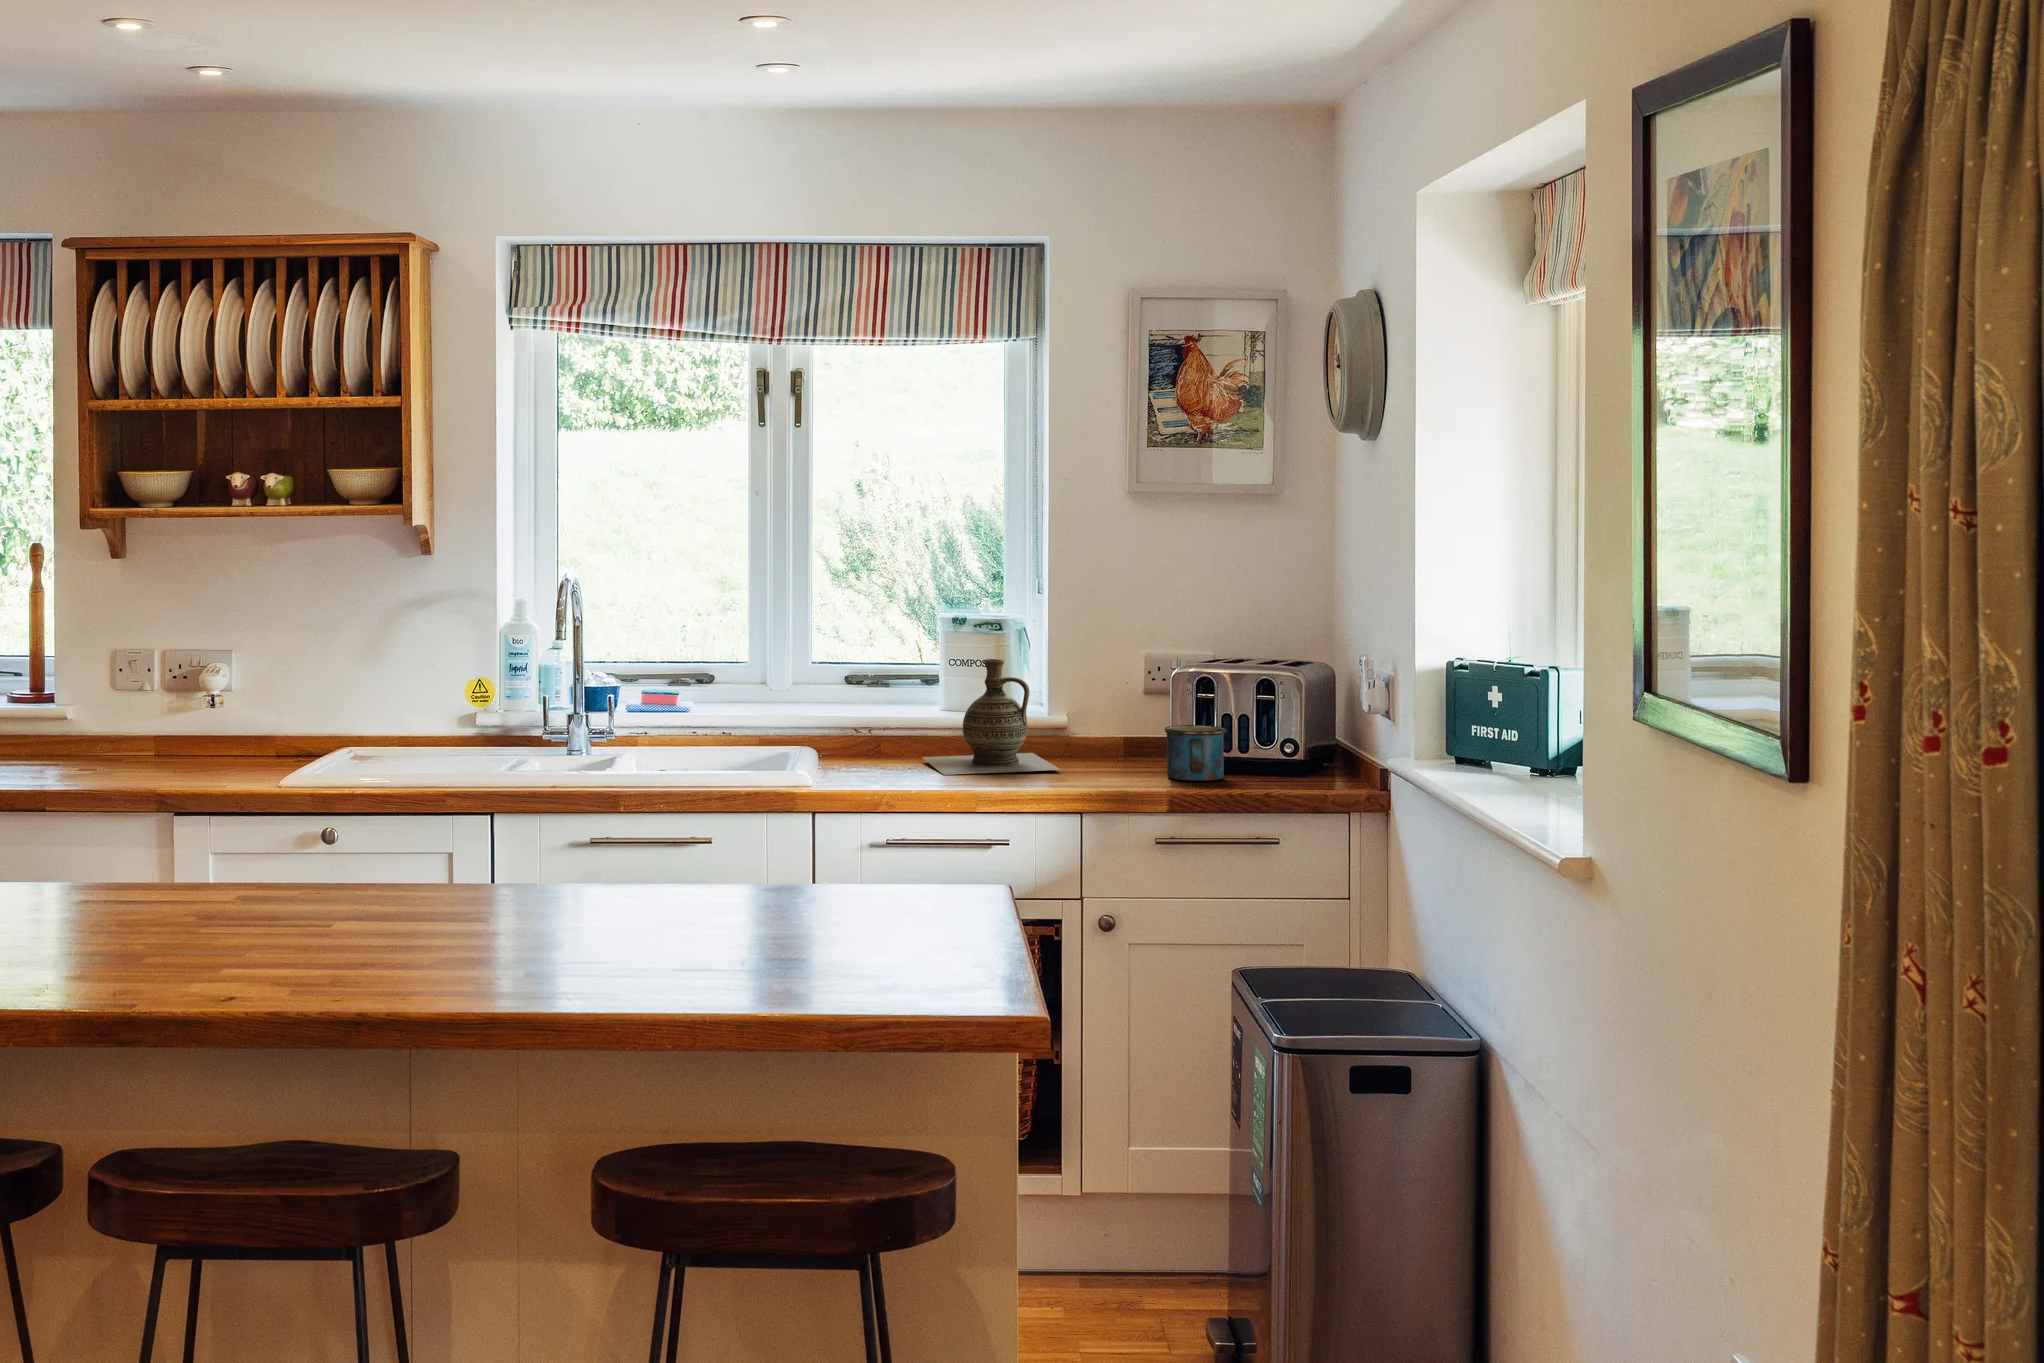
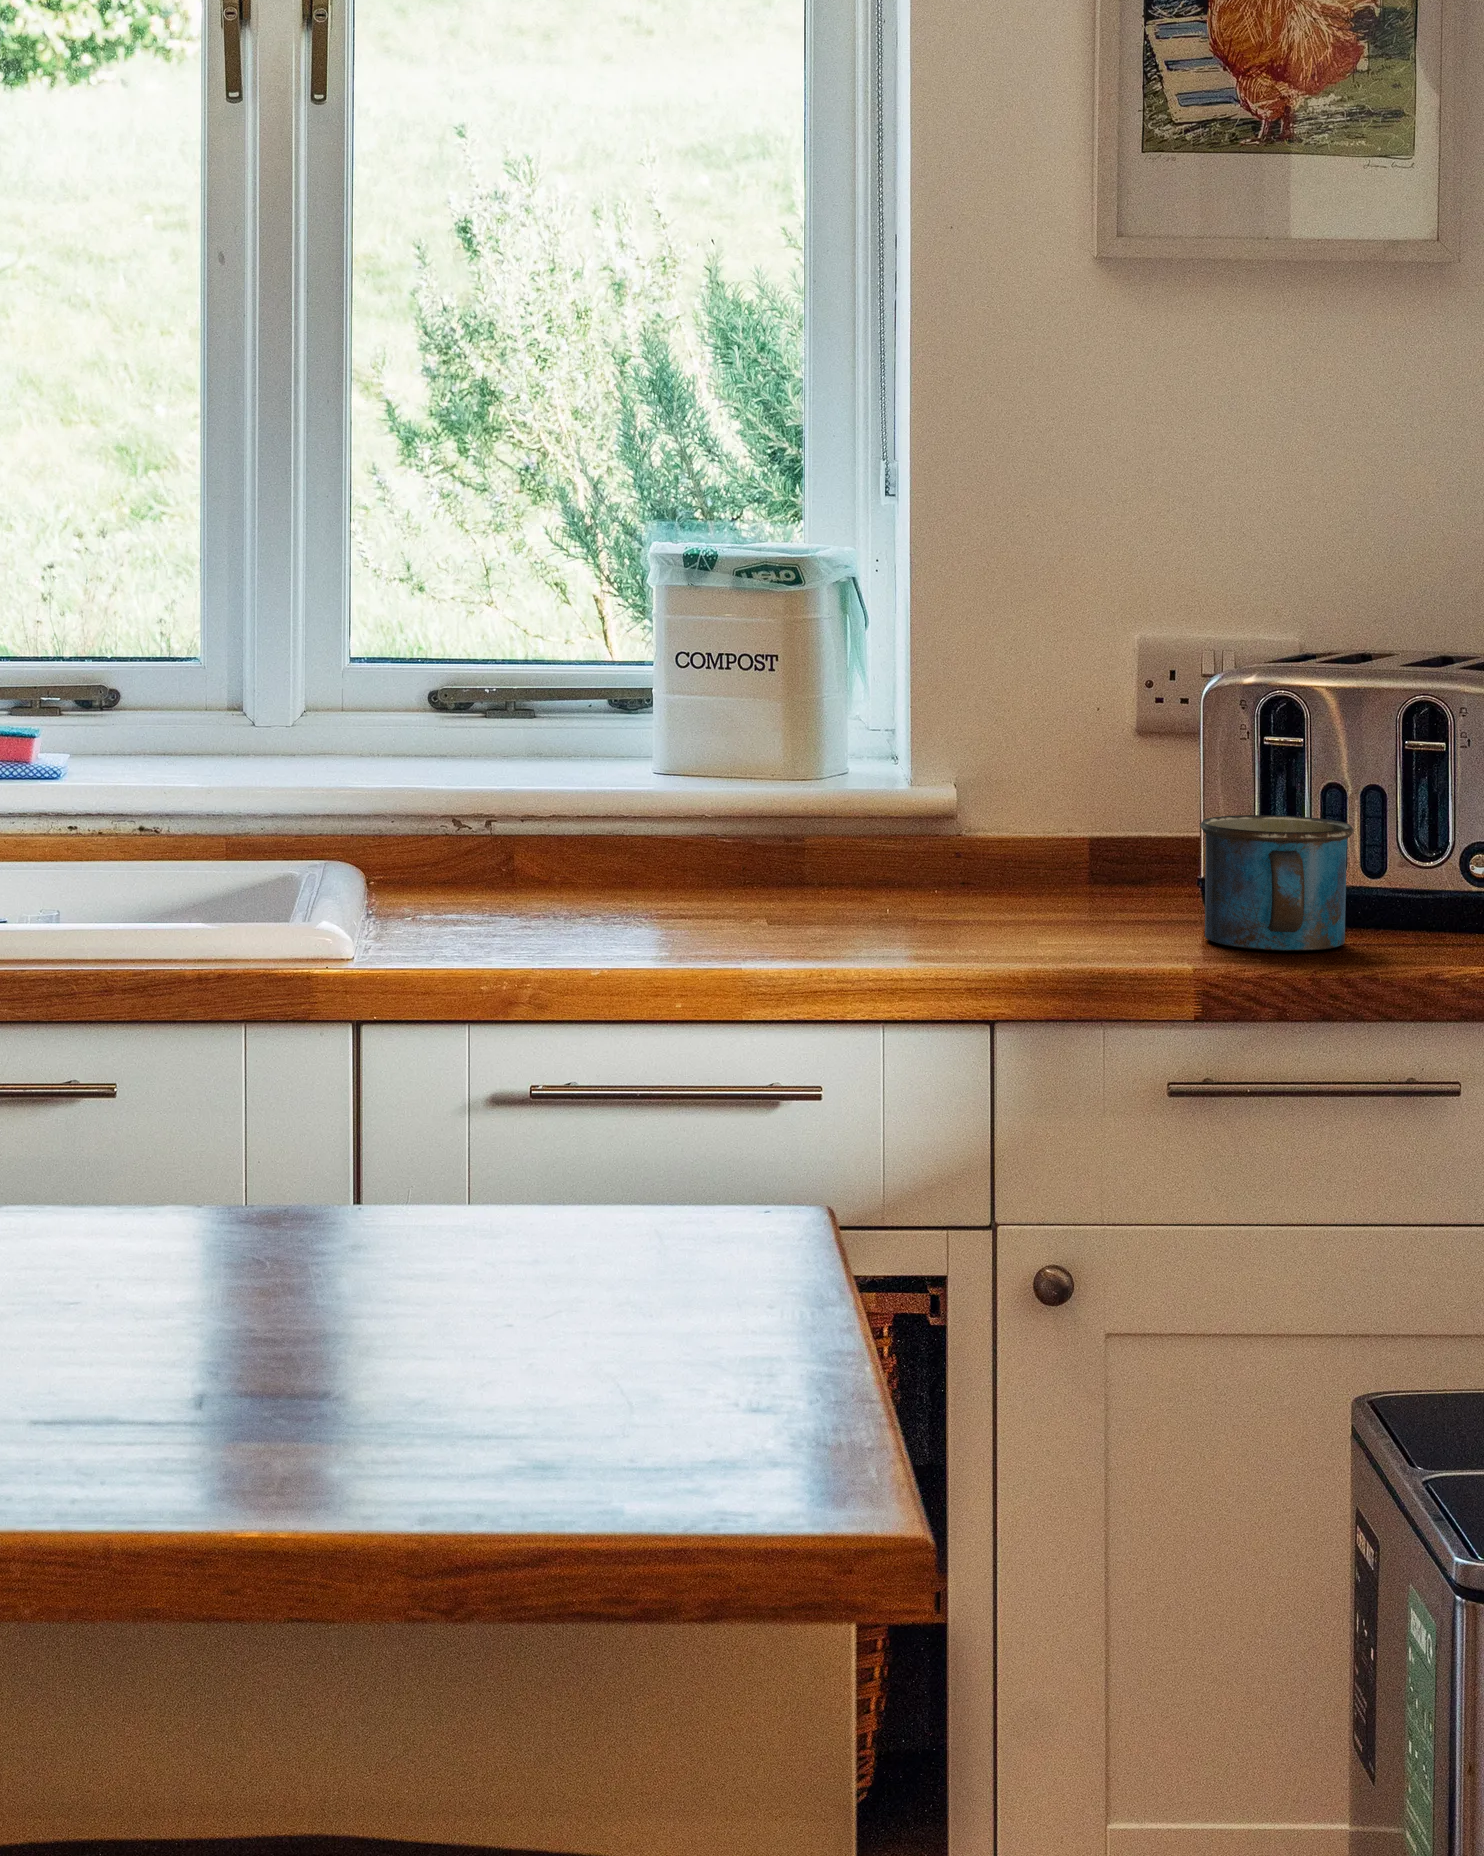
ceramic jug: present [922,659,1060,775] -> none [601,654,943,929]

